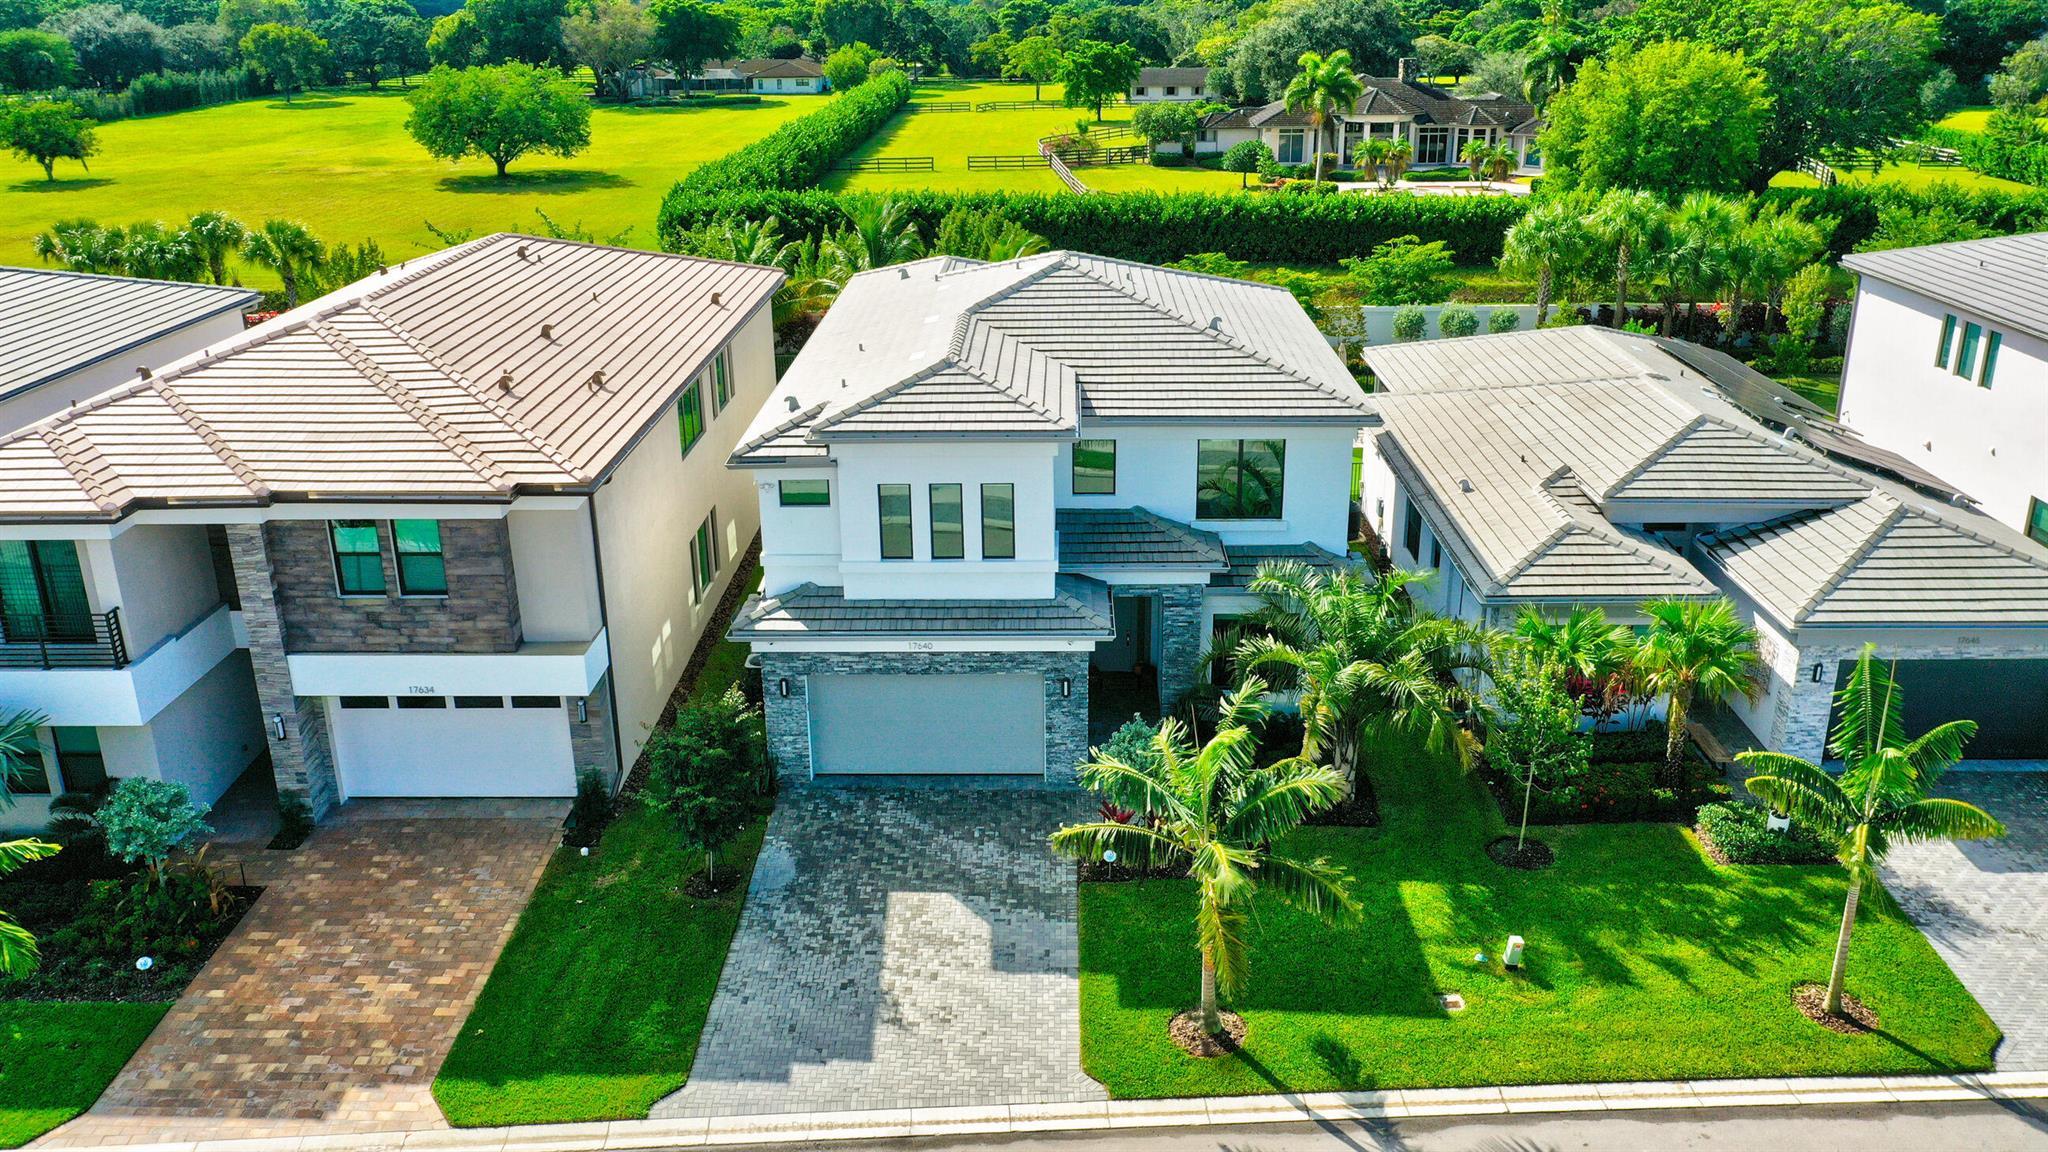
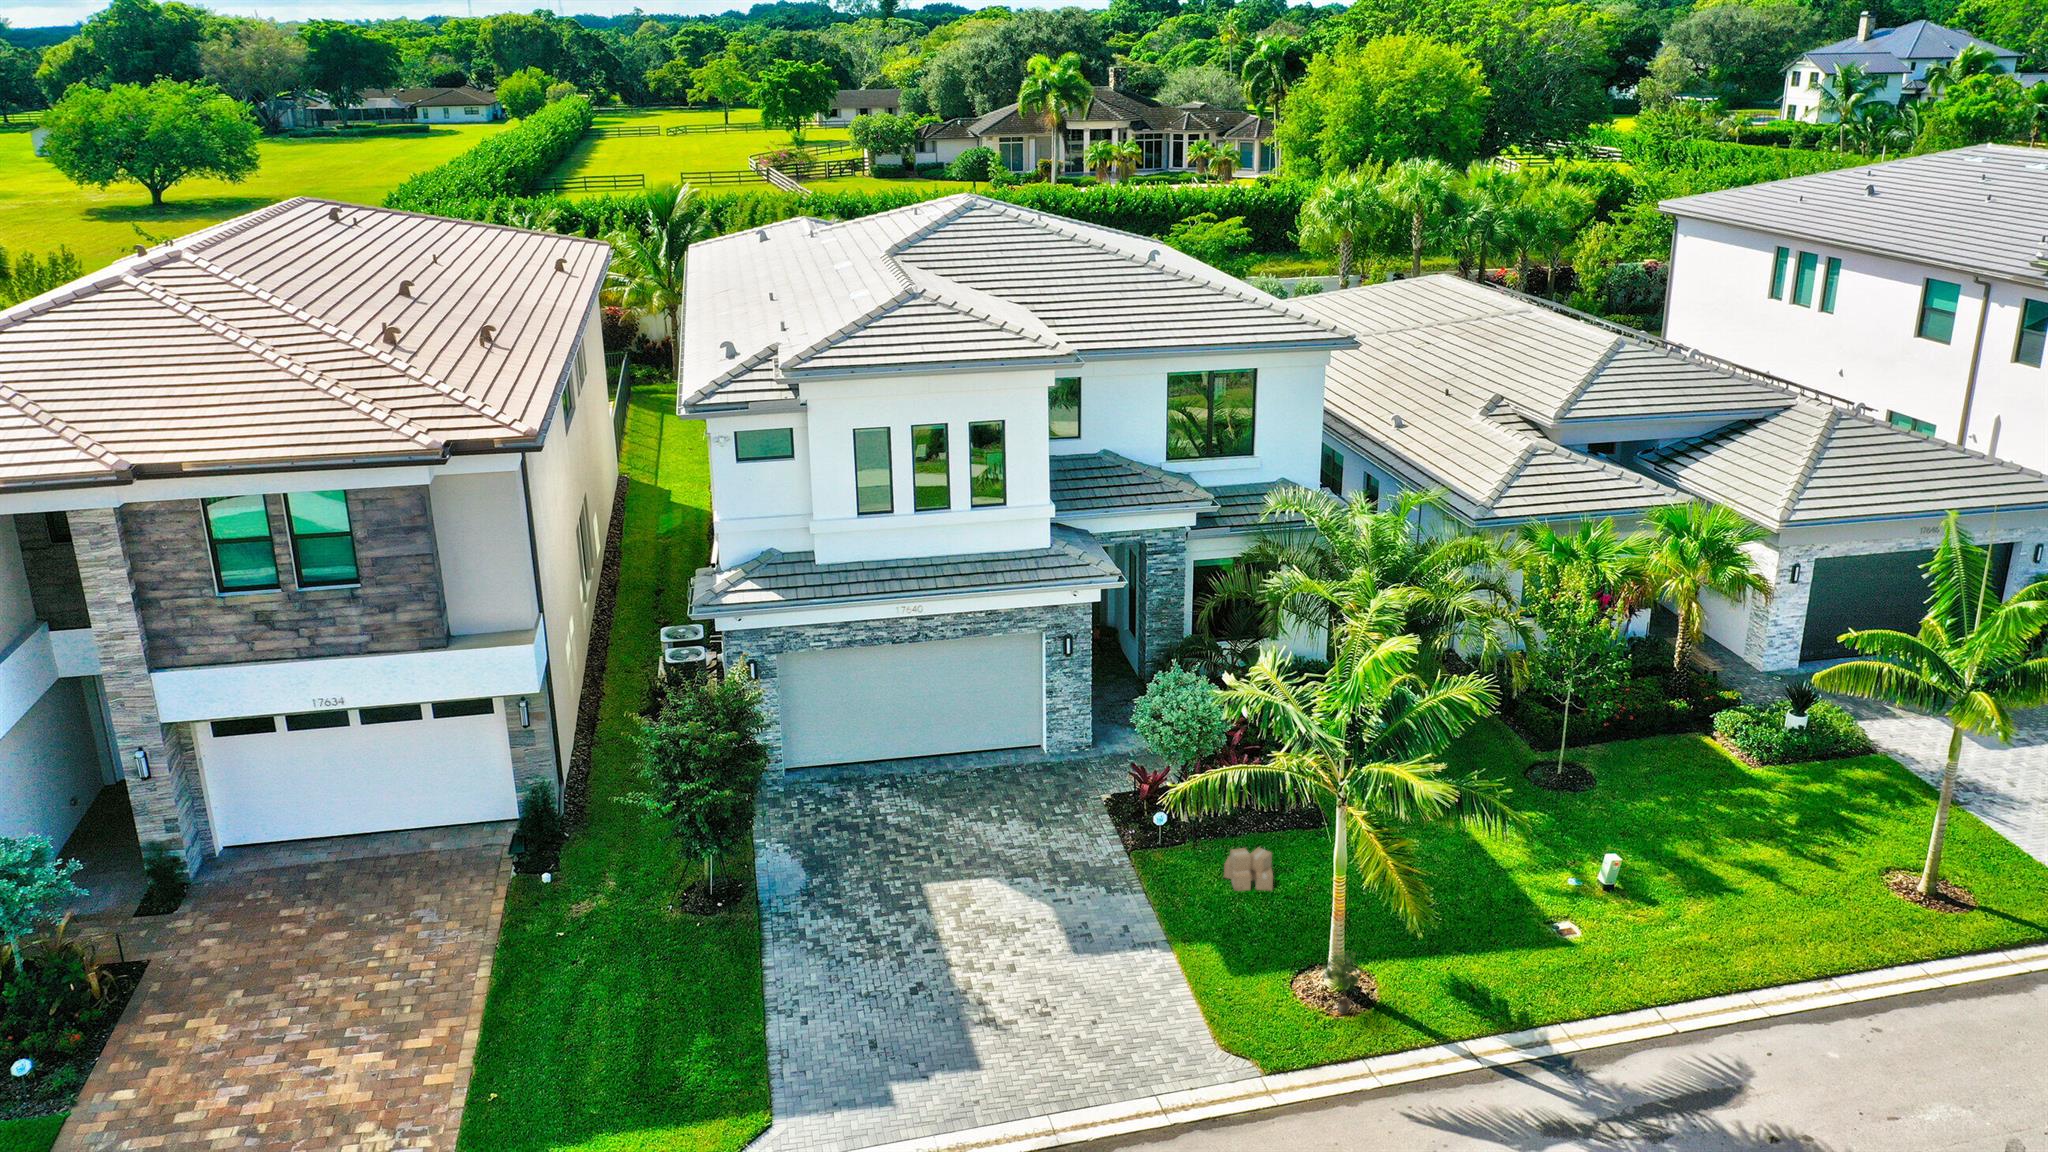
cardboard box: none [1152,892,1194,934] -> present [1224,848,1273,891]

